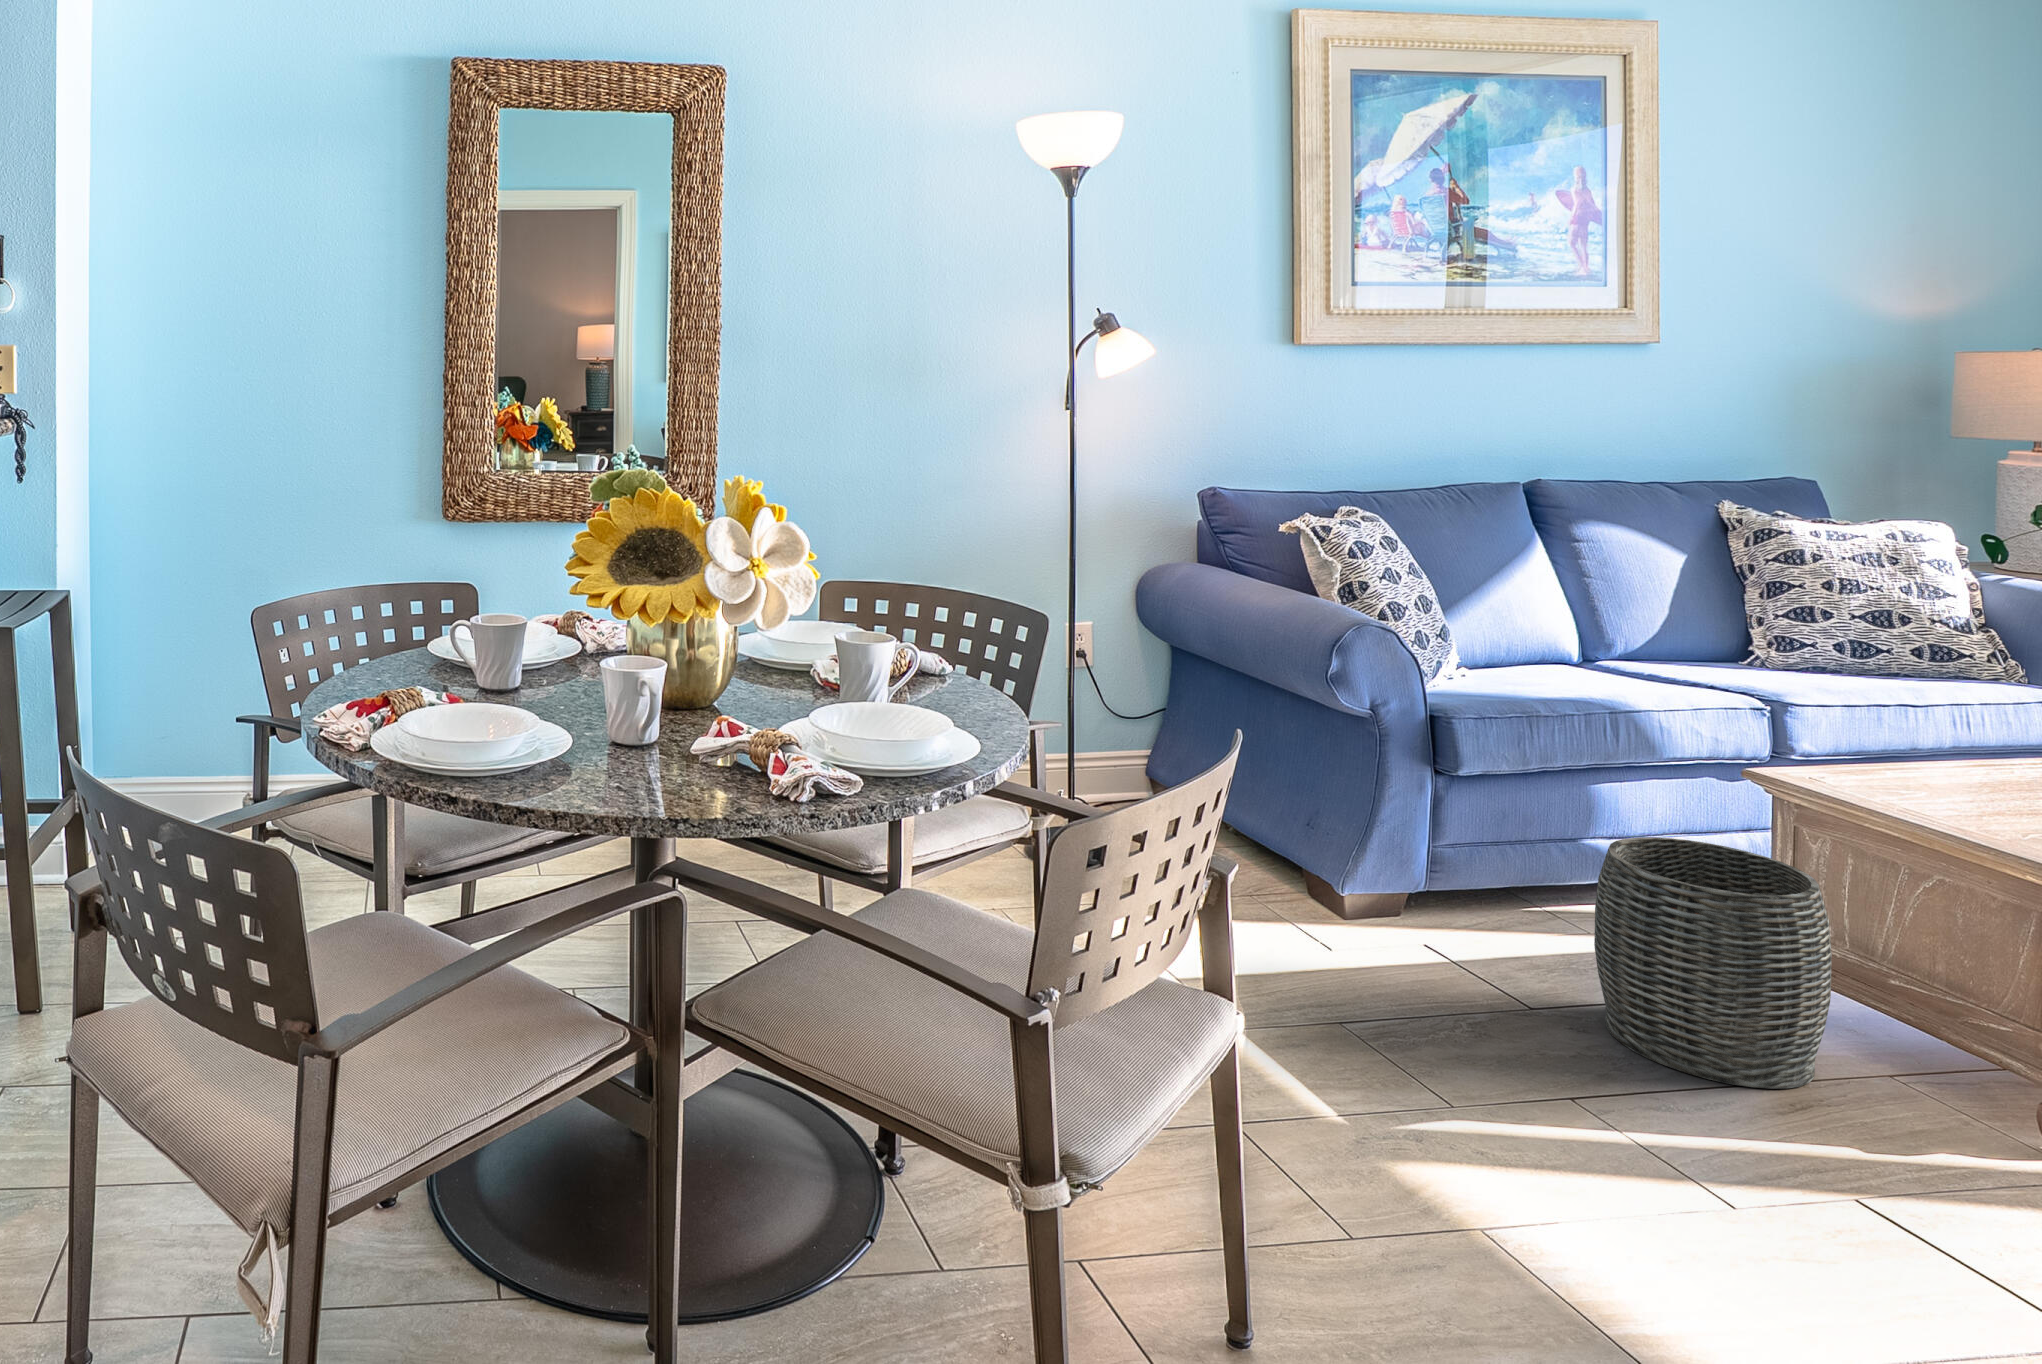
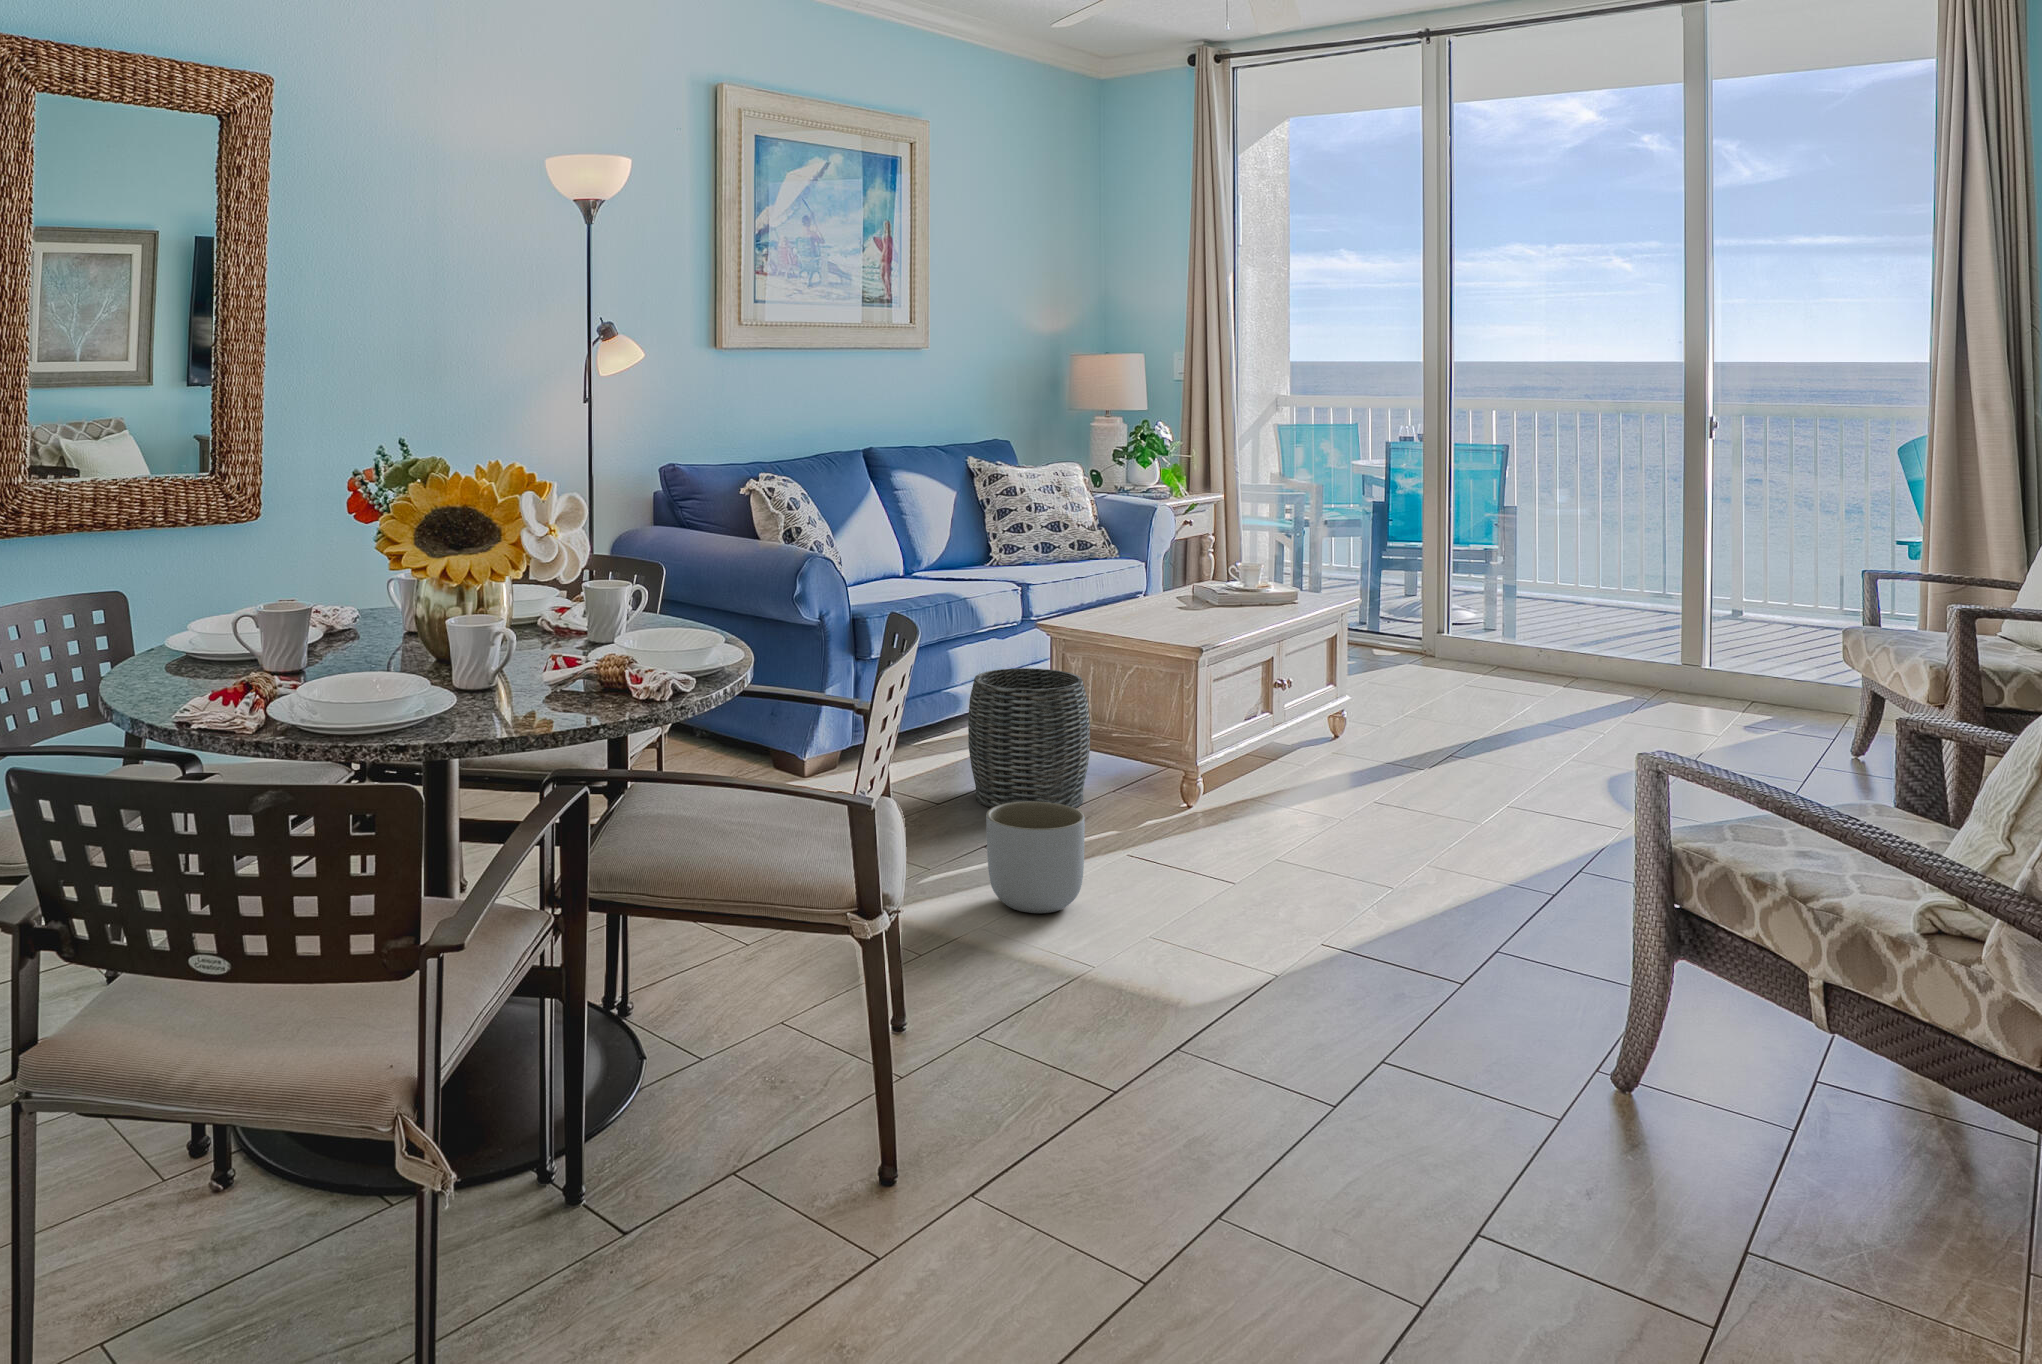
planter: none [1517,1070,1708,1274] -> present [986,801,1085,913]

